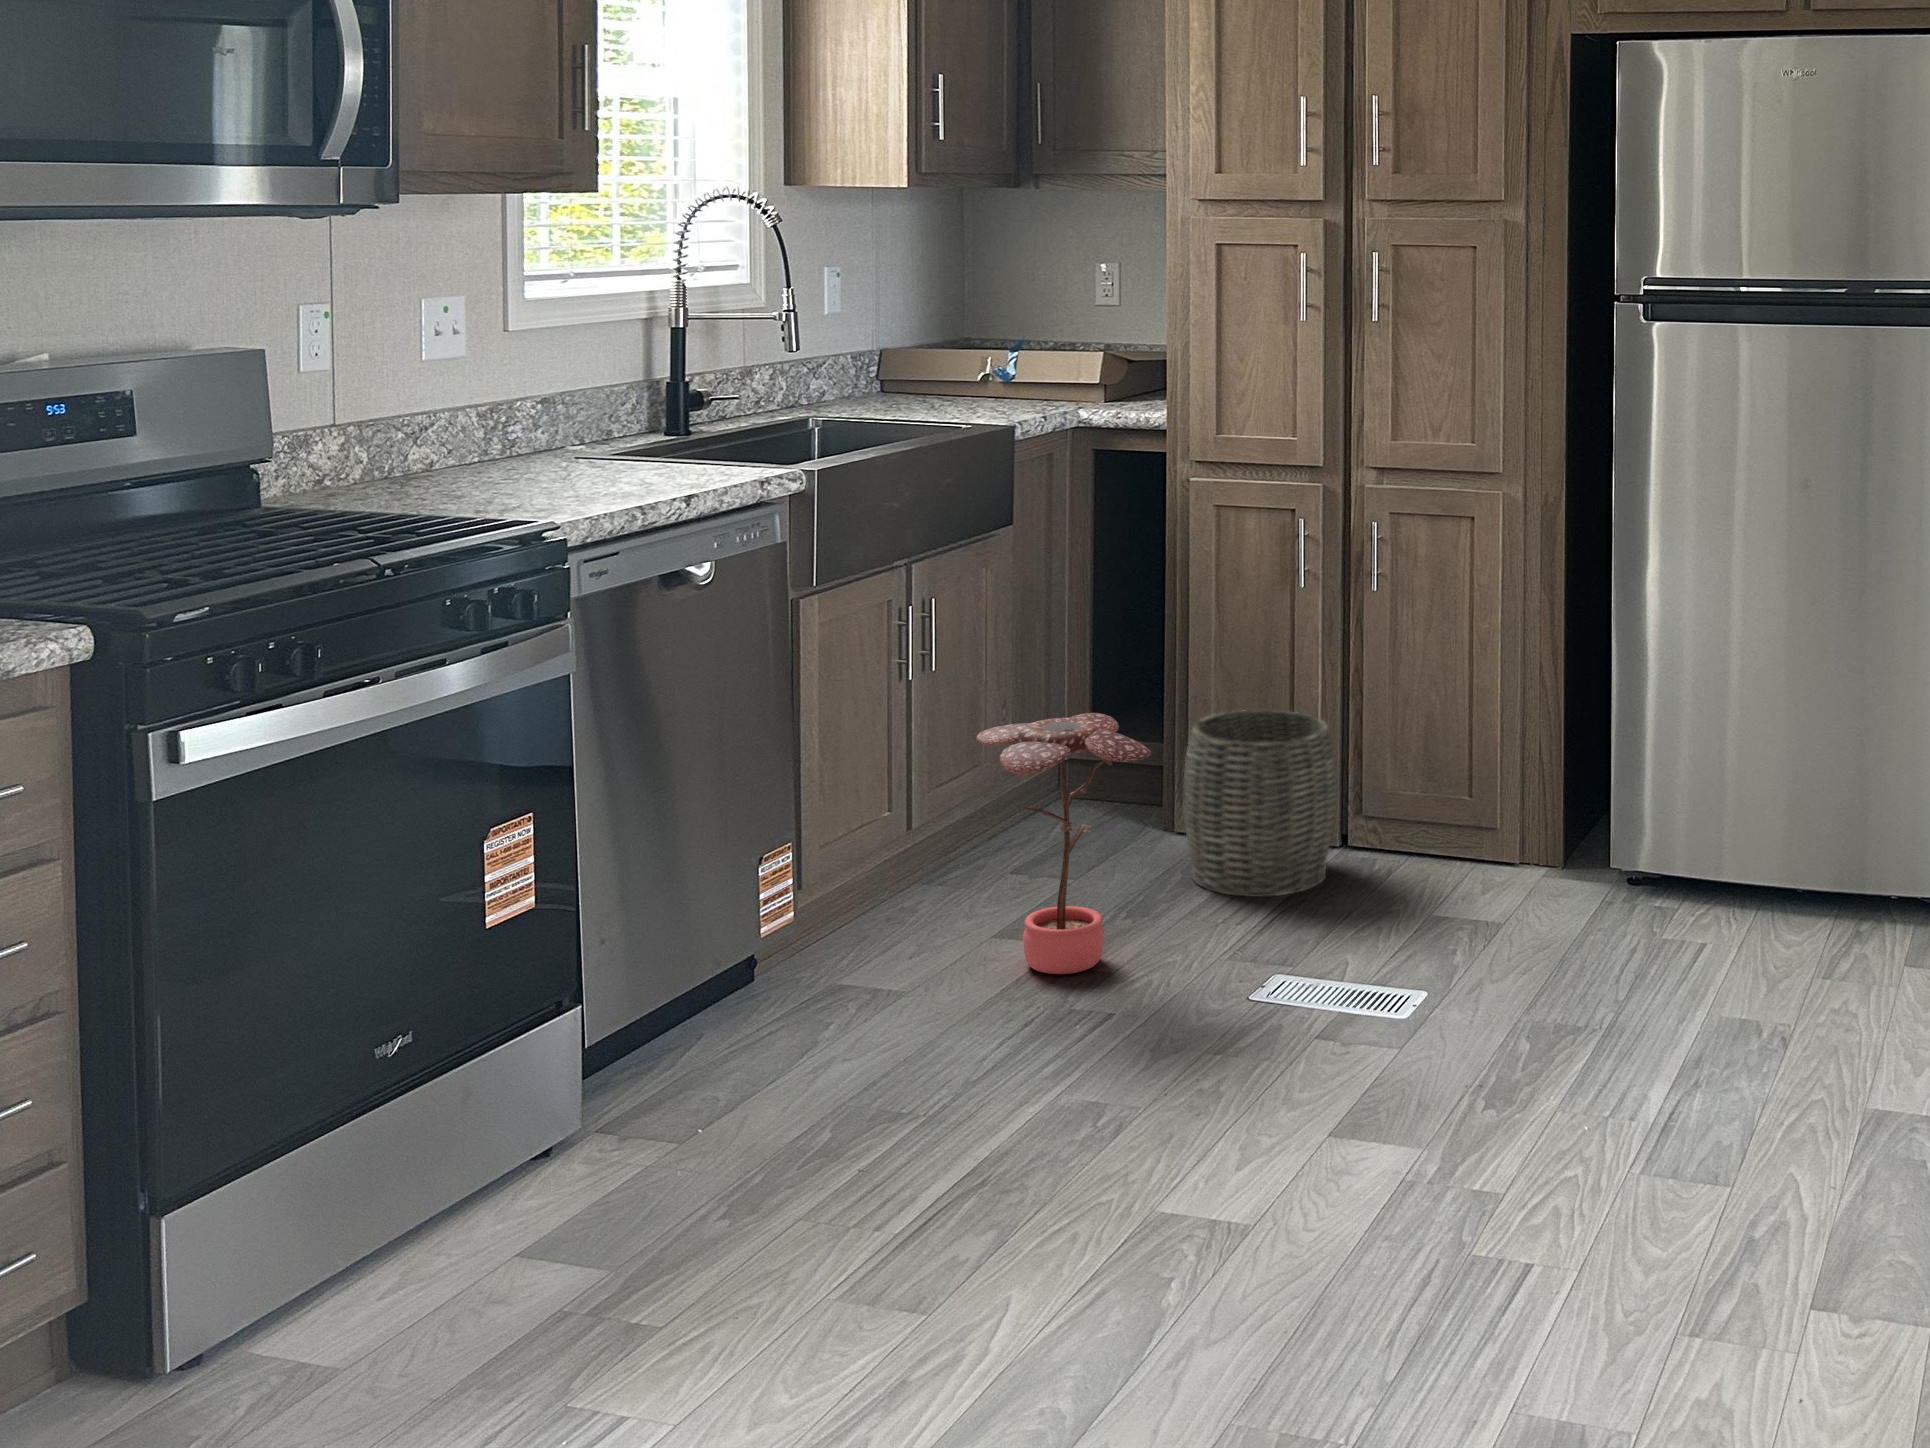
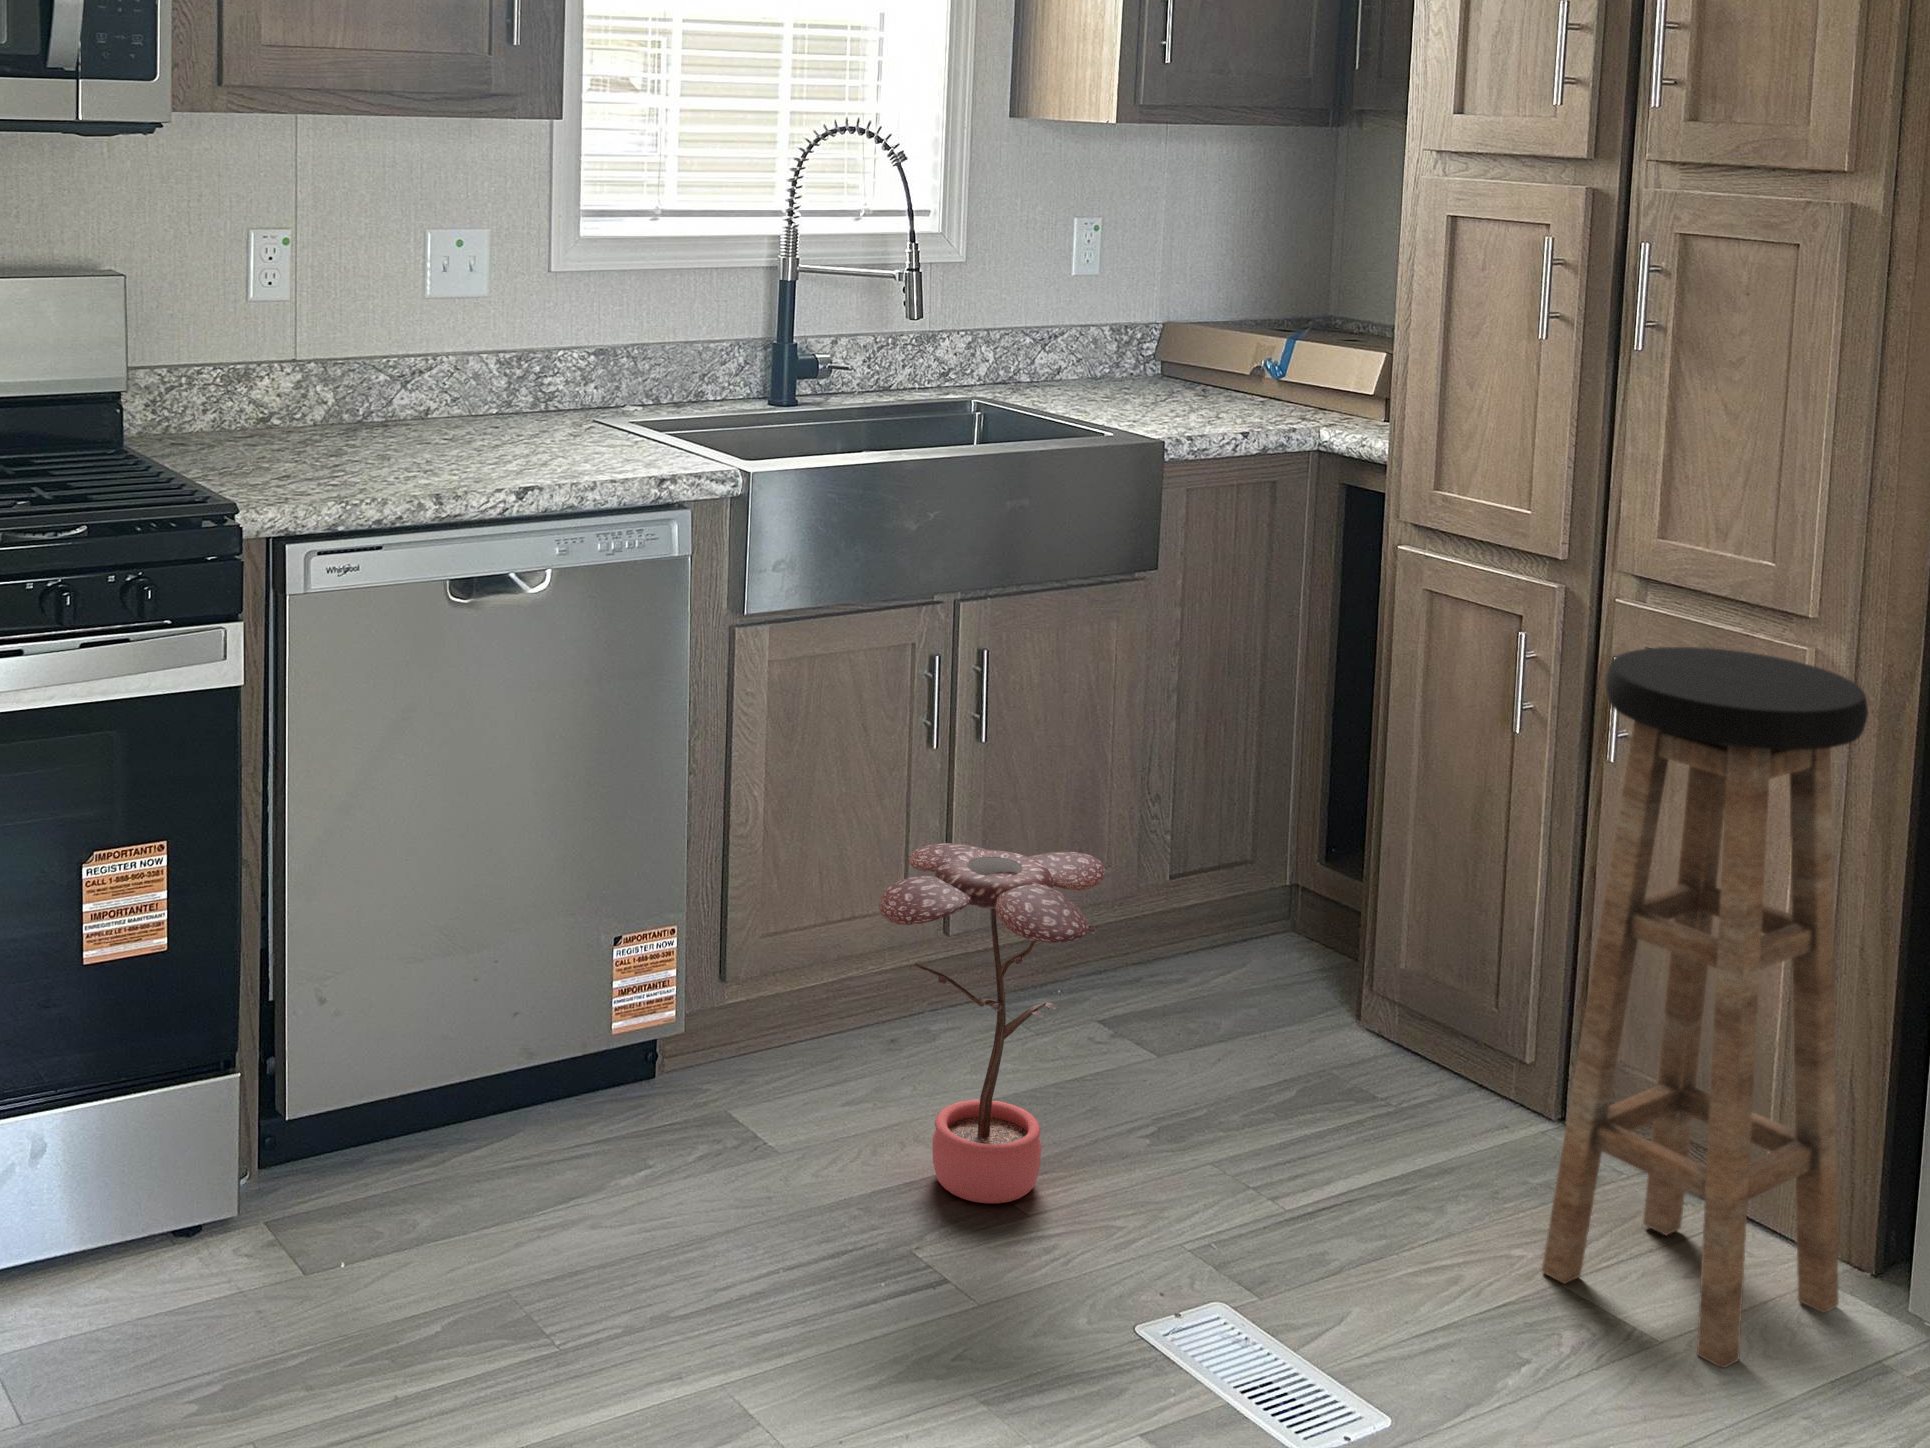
bar stool: none [1412,498,1566,921] -> present [1542,647,1868,1368]
woven basket: present [1183,710,1336,897] -> none [1285,886,1515,1180]

